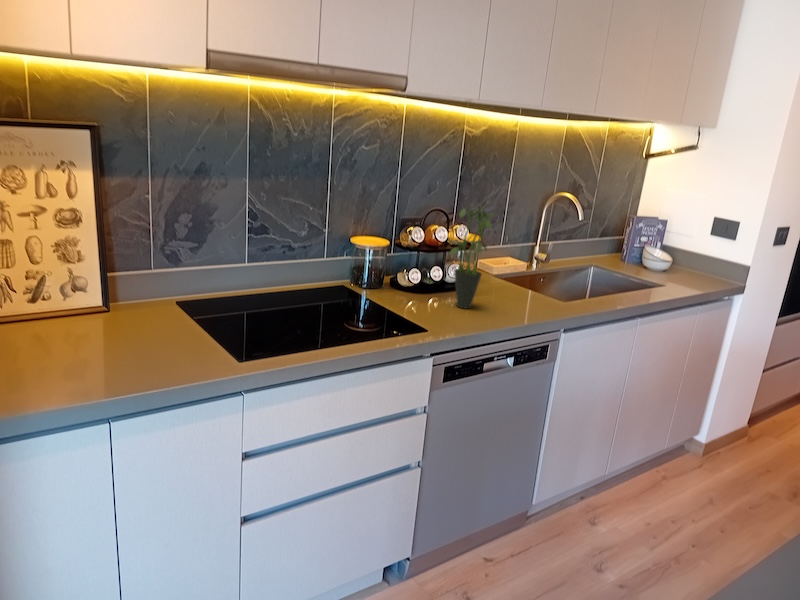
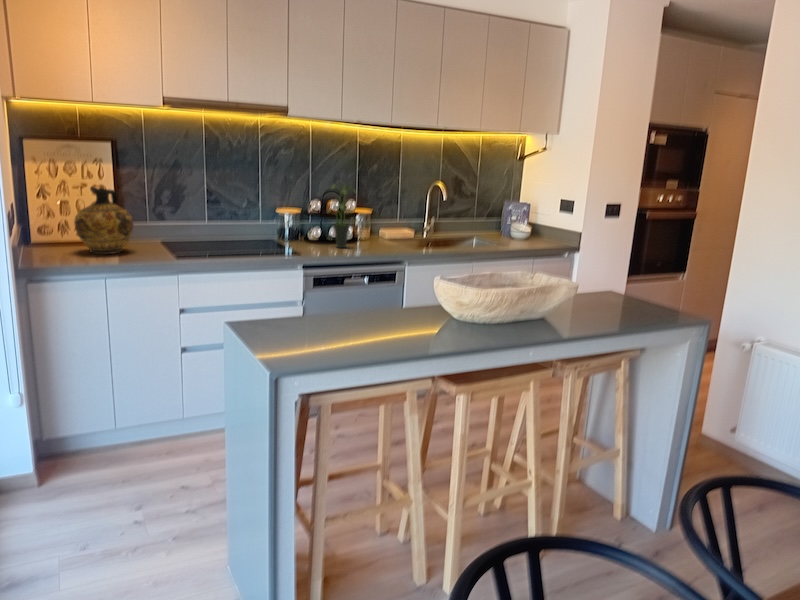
ceramic jug: none [35,227,149,356] -> present [74,187,133,254]

